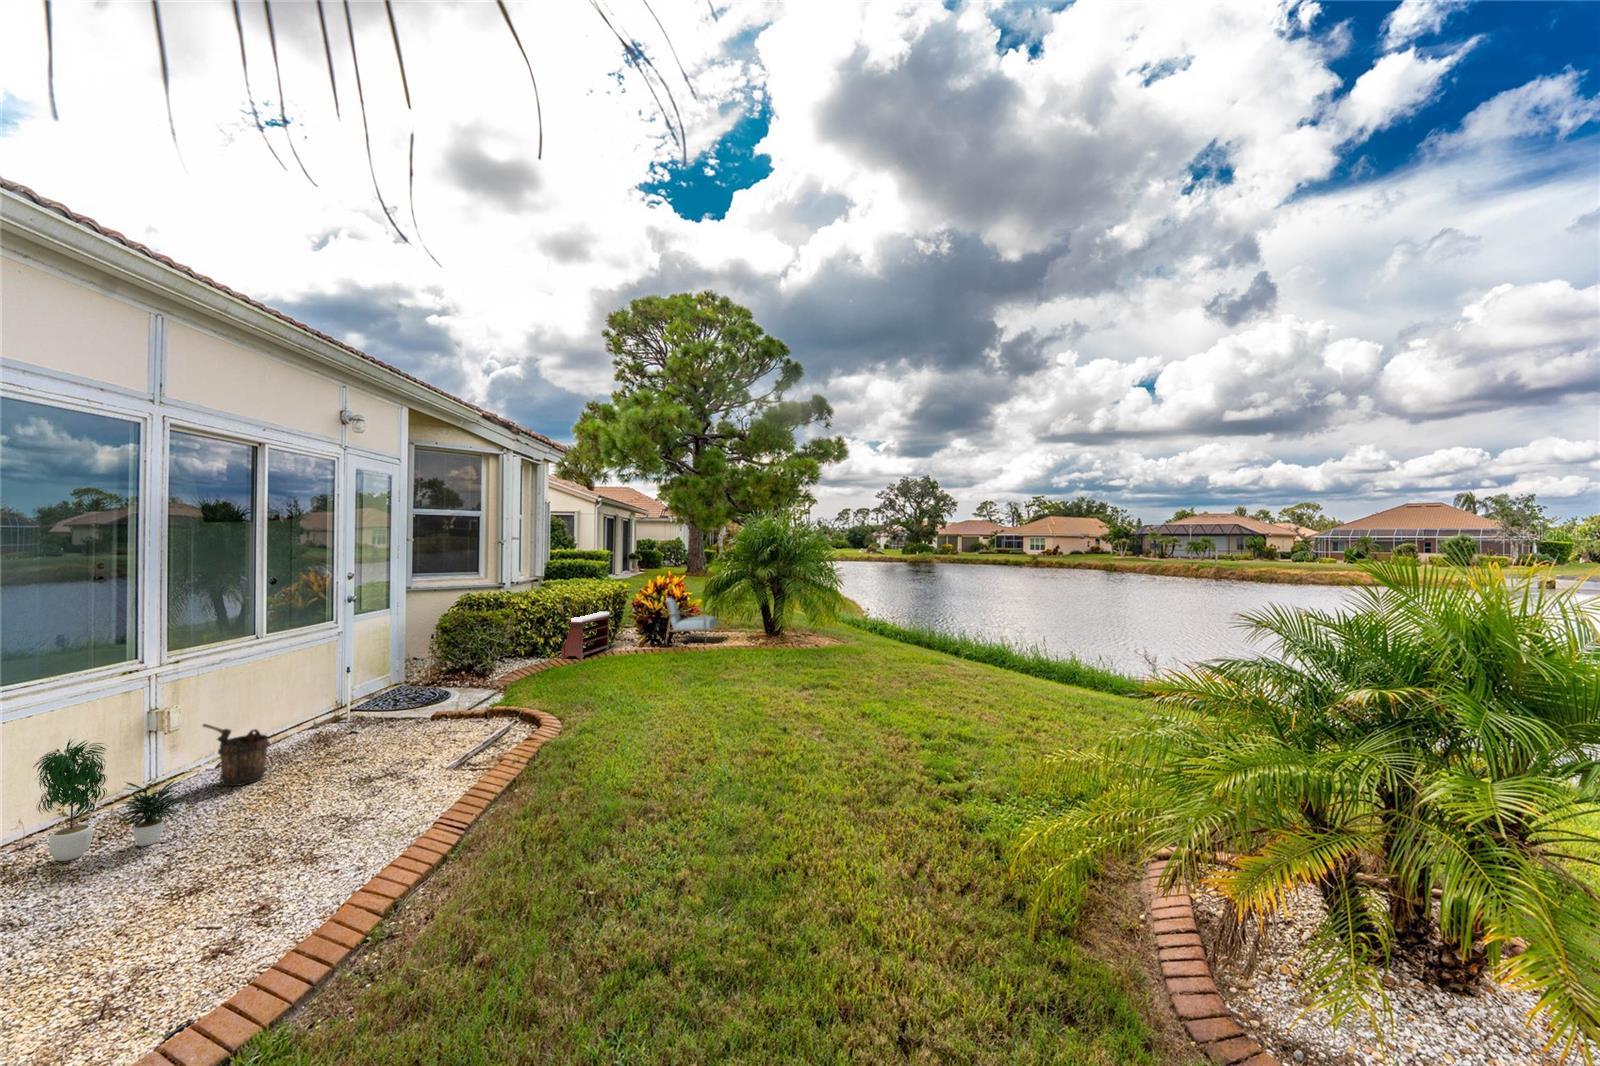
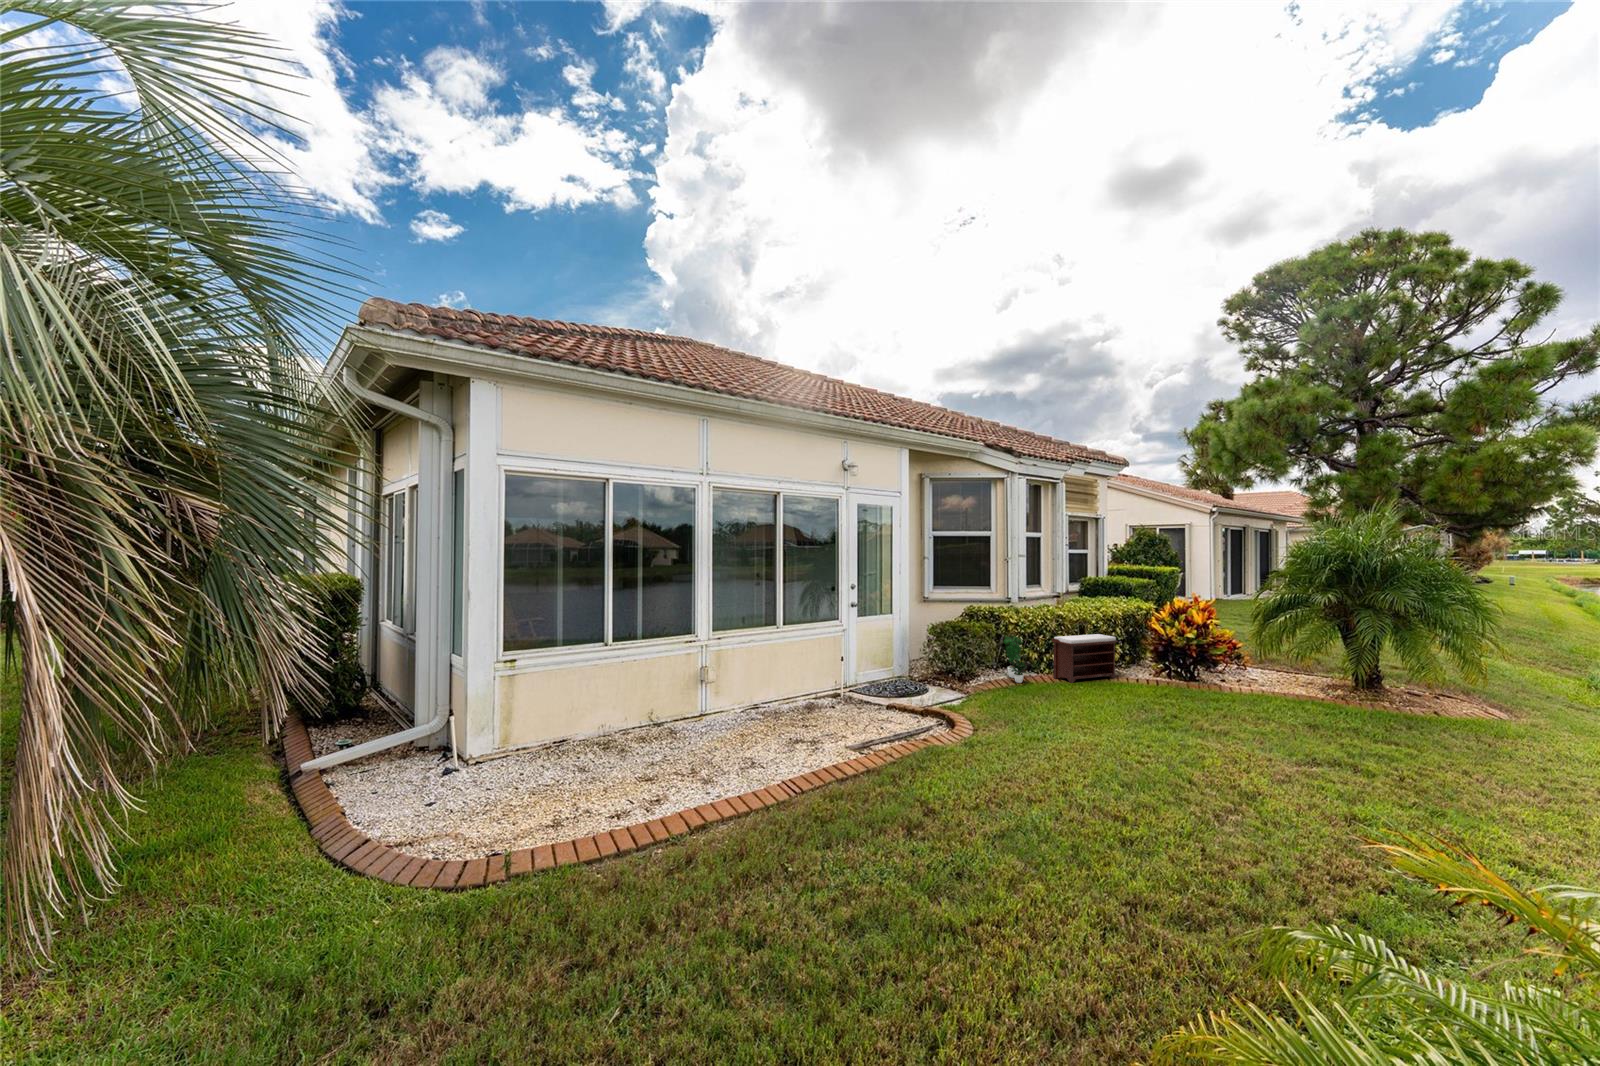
chair: present [666,598,717,644] -> none [1193,627,1278,696]
bucket: present [203,724,270,786] -> none [737,674,765,719]
potted plant: present [34,740,182,861] -> present [1004,636,1026,683]

